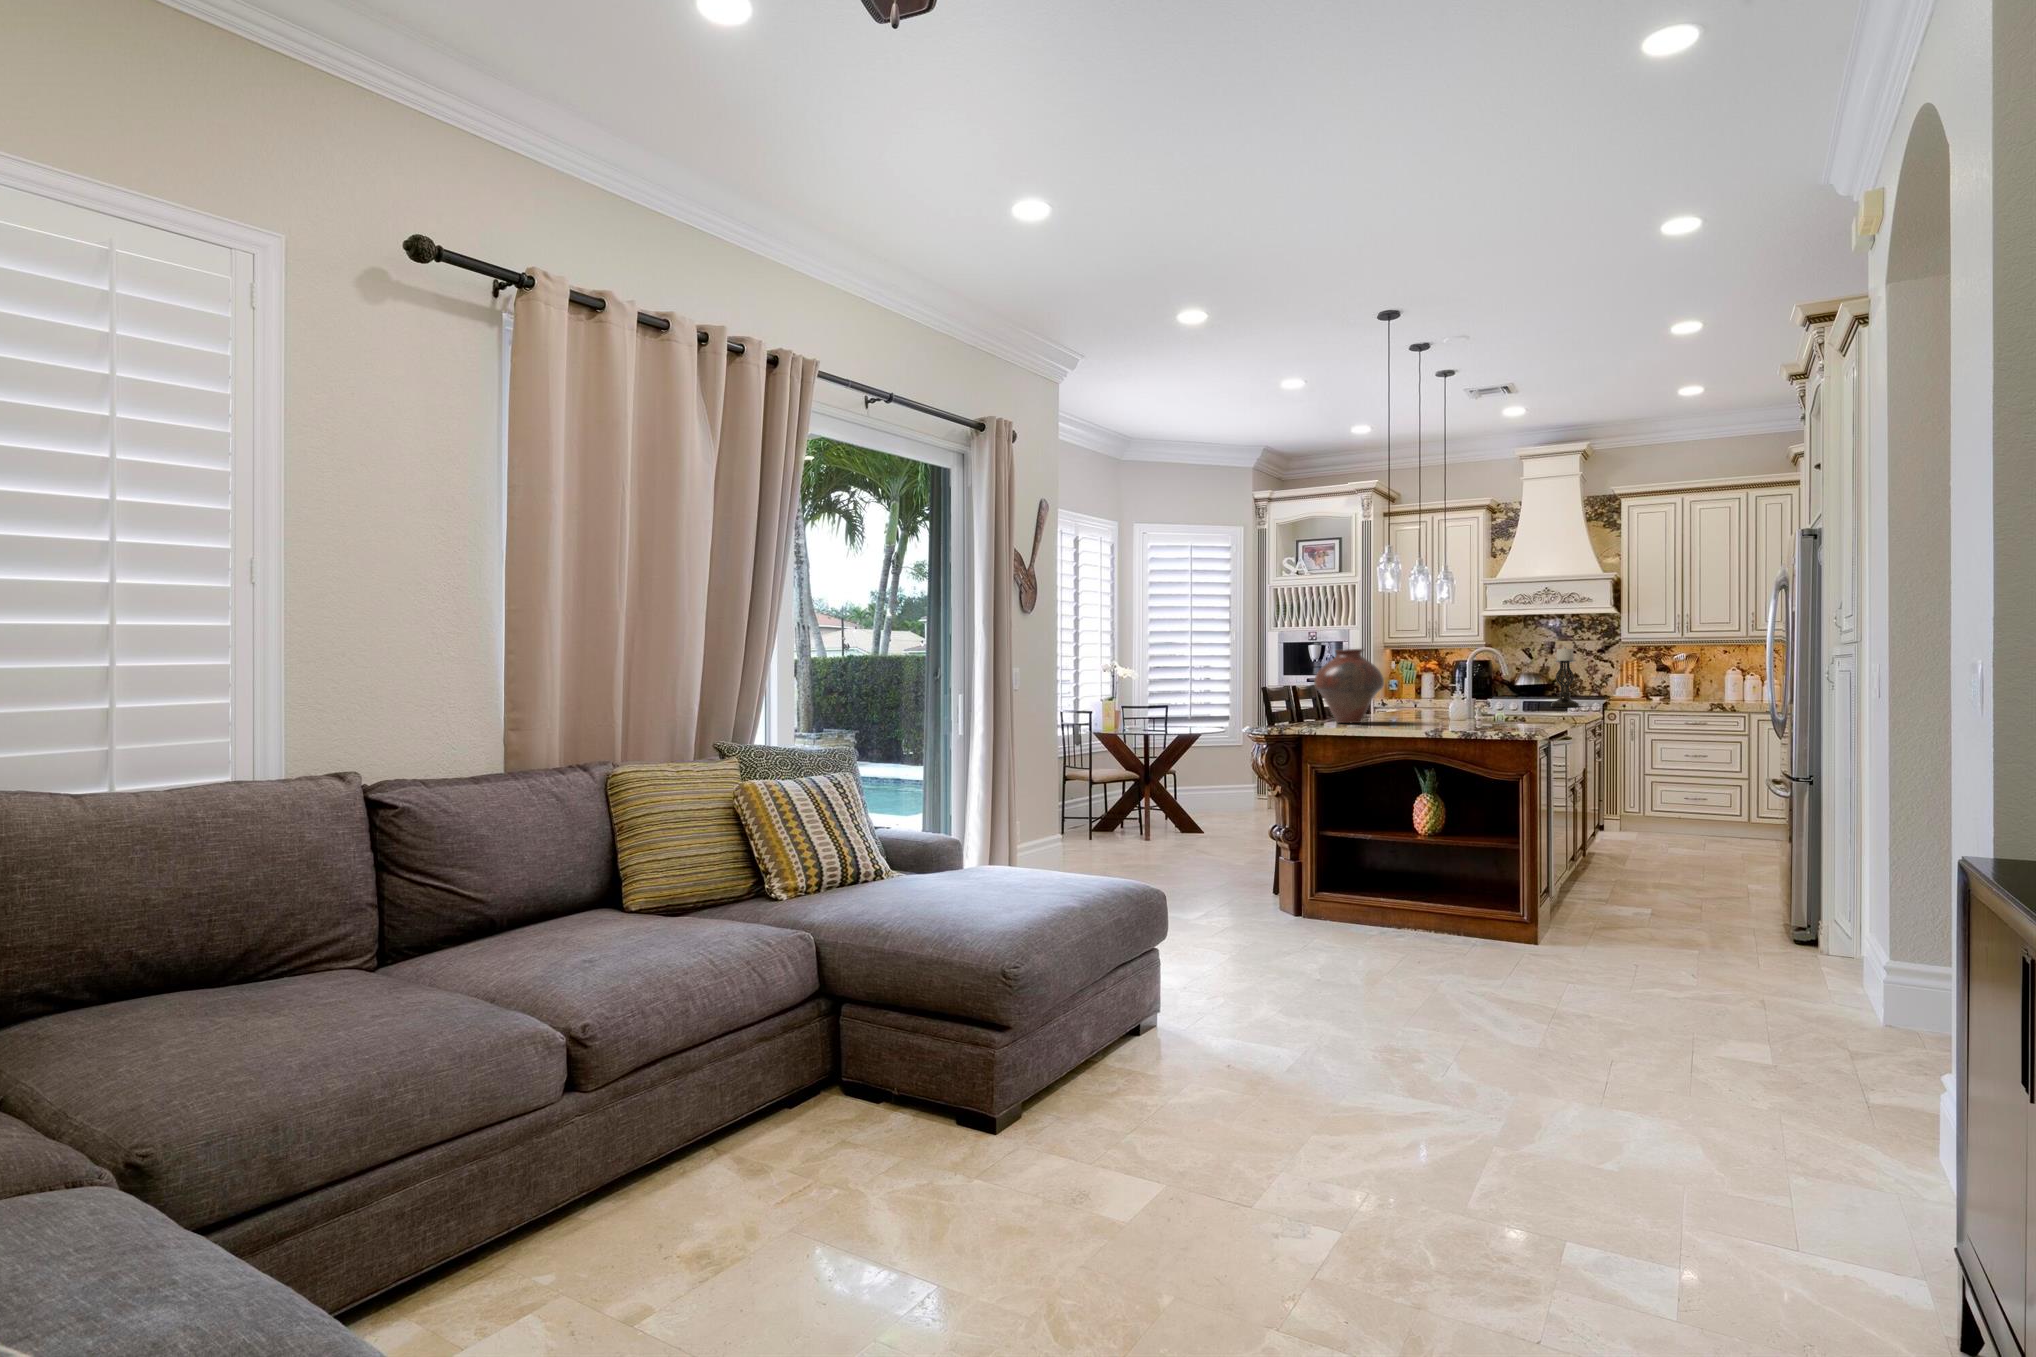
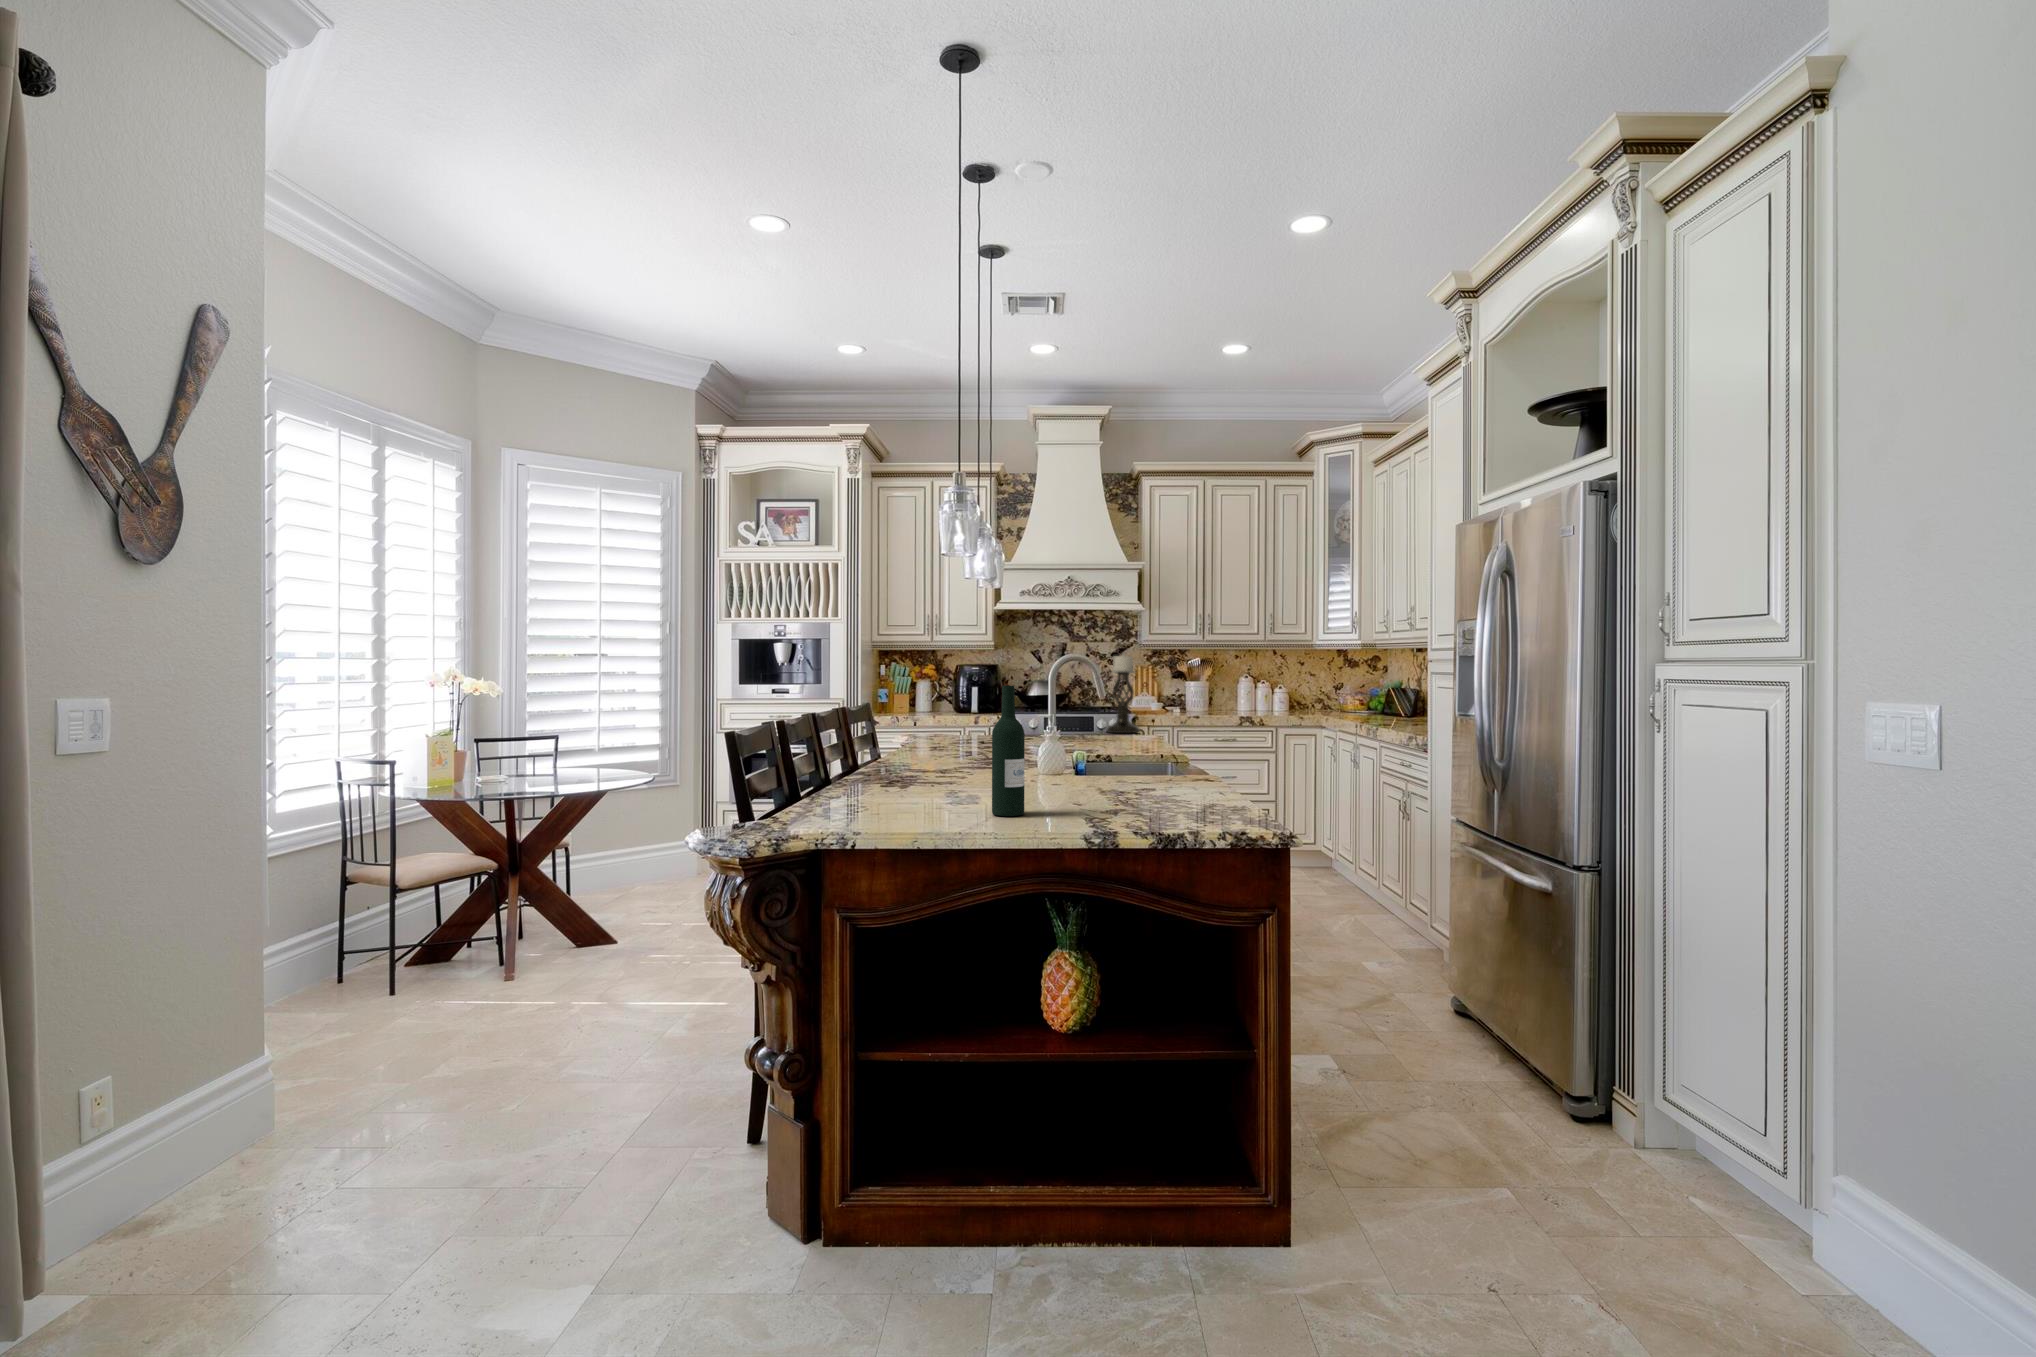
vase: present [1314,649,1384,723] -> none [826,661,950,798]
wine bottle: none [1398,660,1416,728] -> present [992,686,1025,816]

